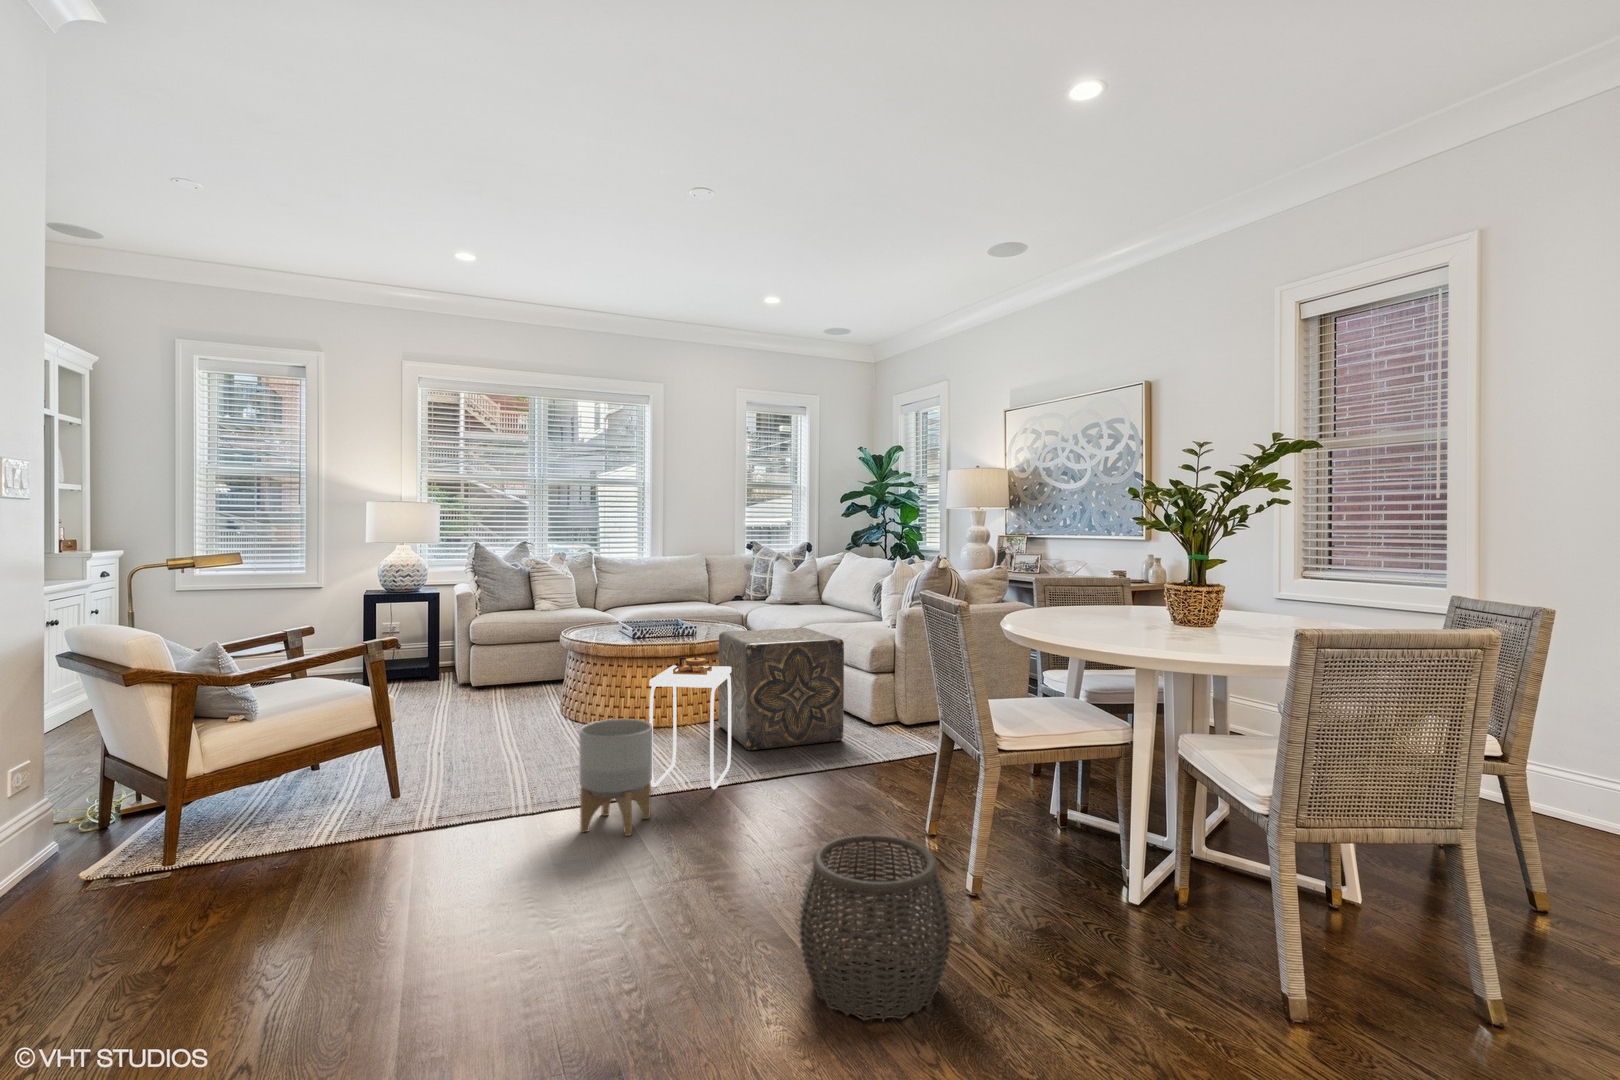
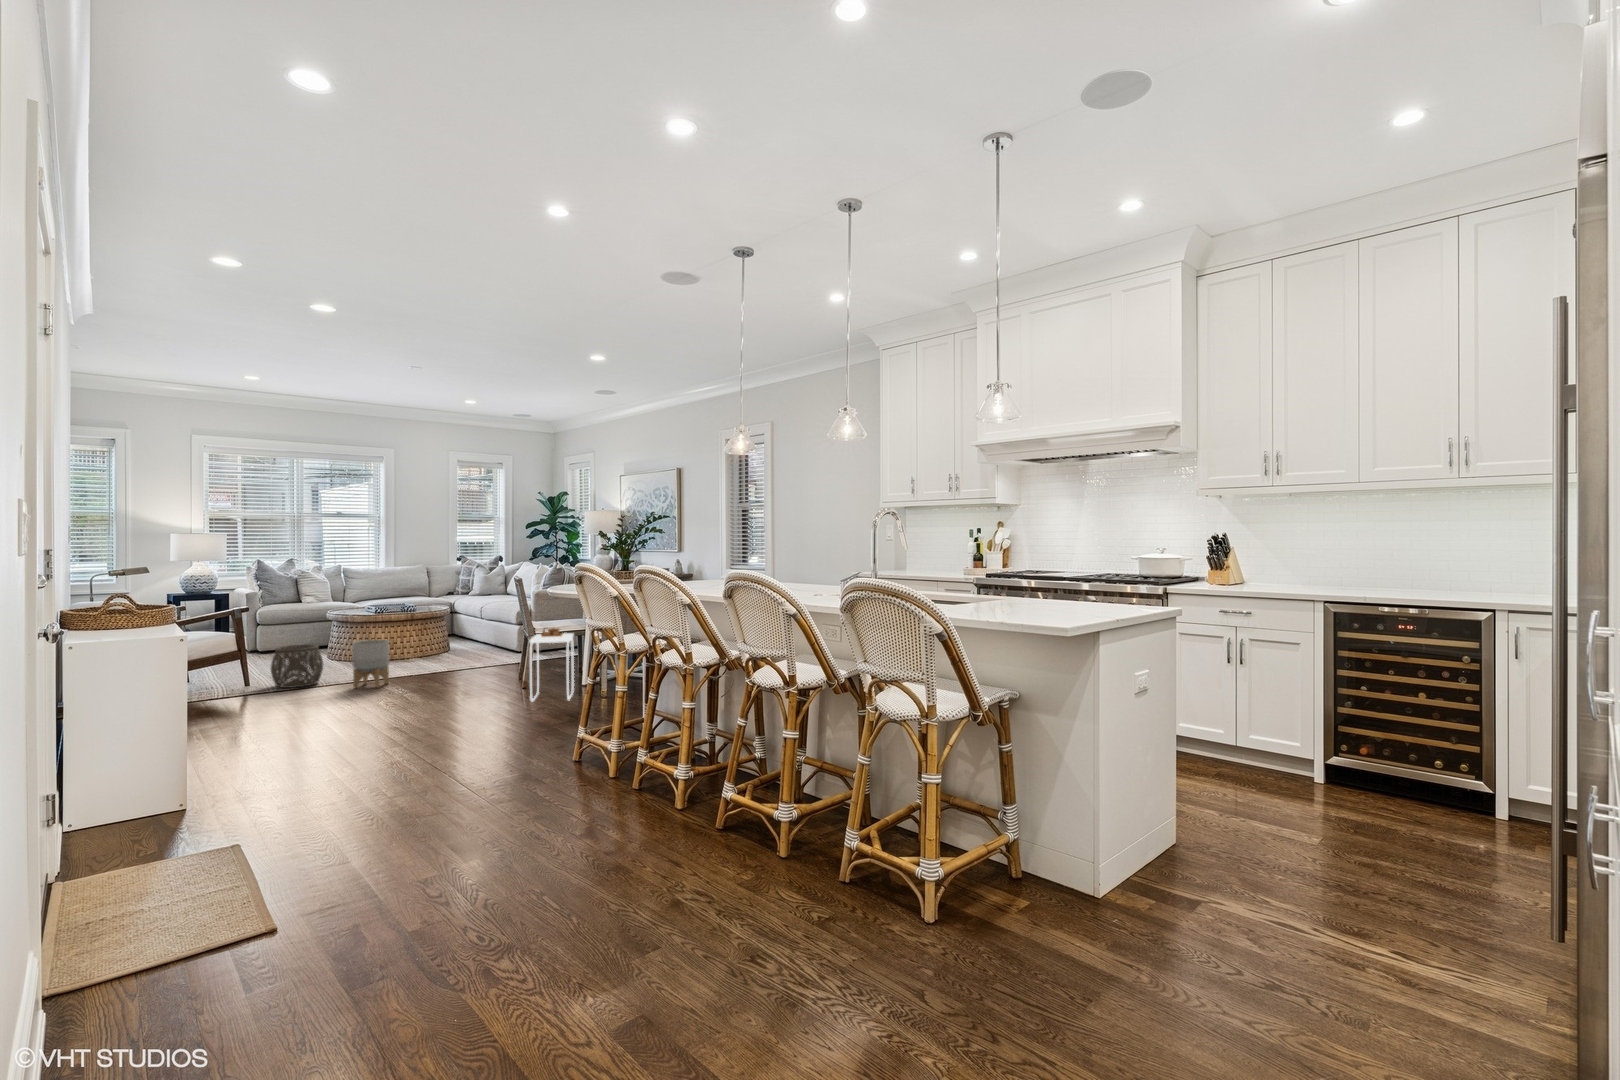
ottoman: present [719,628,844,750] -> none [429,603,500,665]
side table: present [649,657,731,789] -> present [530,628,574,702]
woven basket: present [799,835,951,1021] -> present [271,644,323,688]

